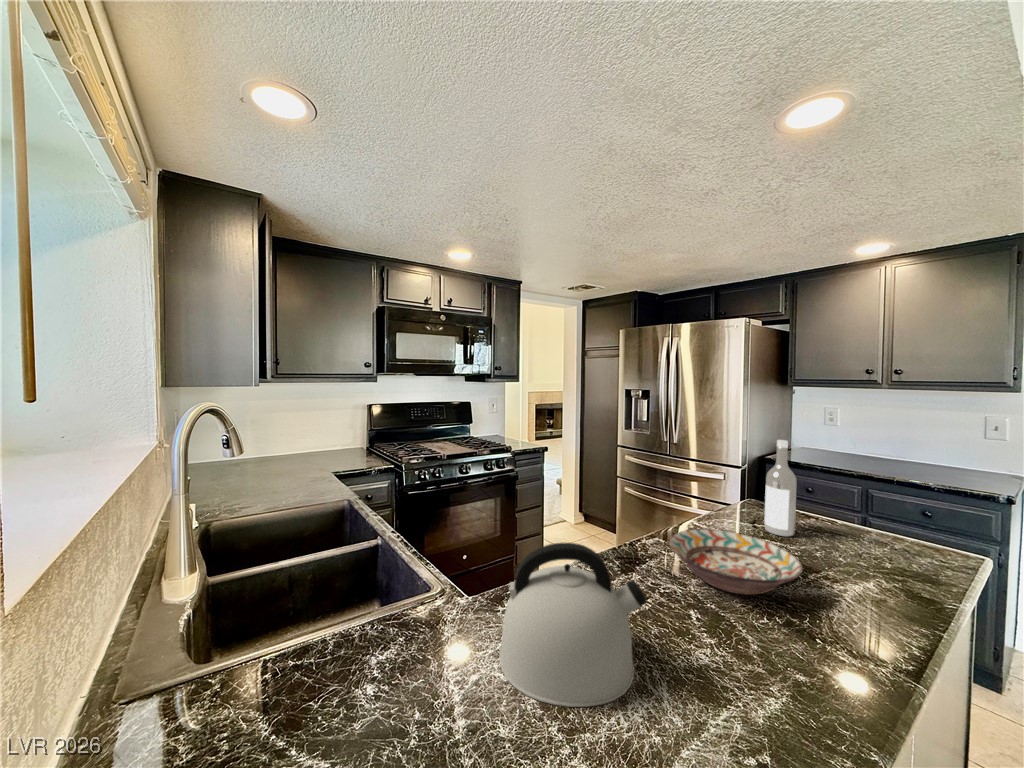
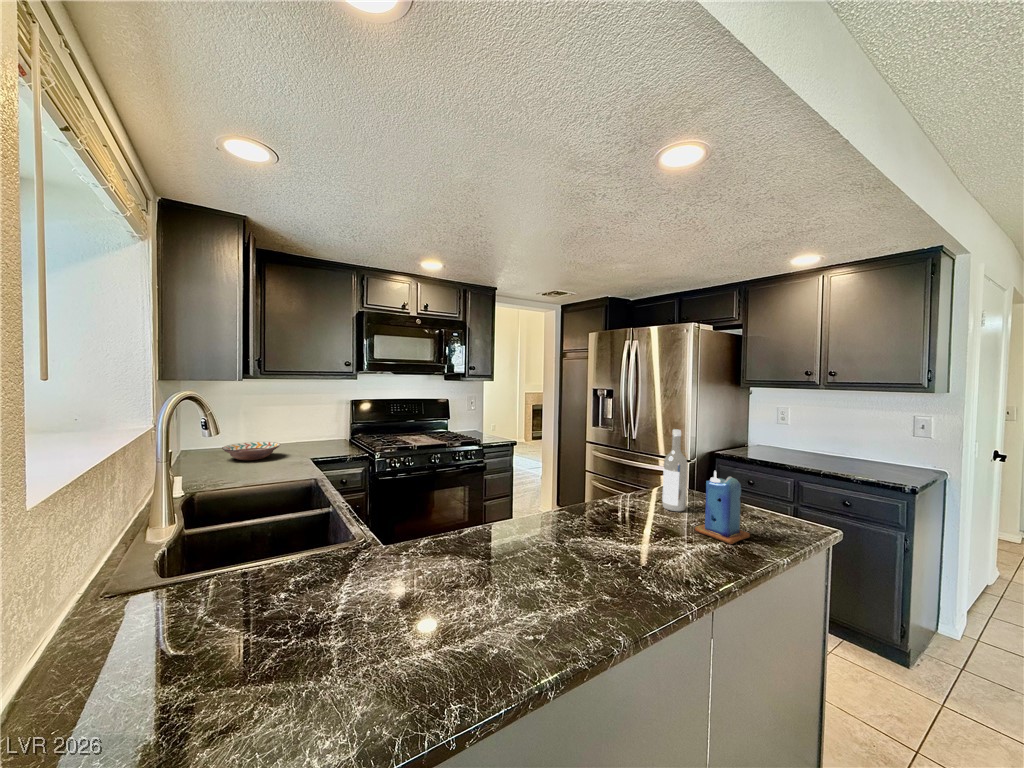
candle: none [830,492,901,584] -> present [695,471,750,544]
decorative bowl: present [670,529,802,595] -> present [222,442,280,460]
kettle: present [499,543,647,707] -> none [384,496,497,608]

